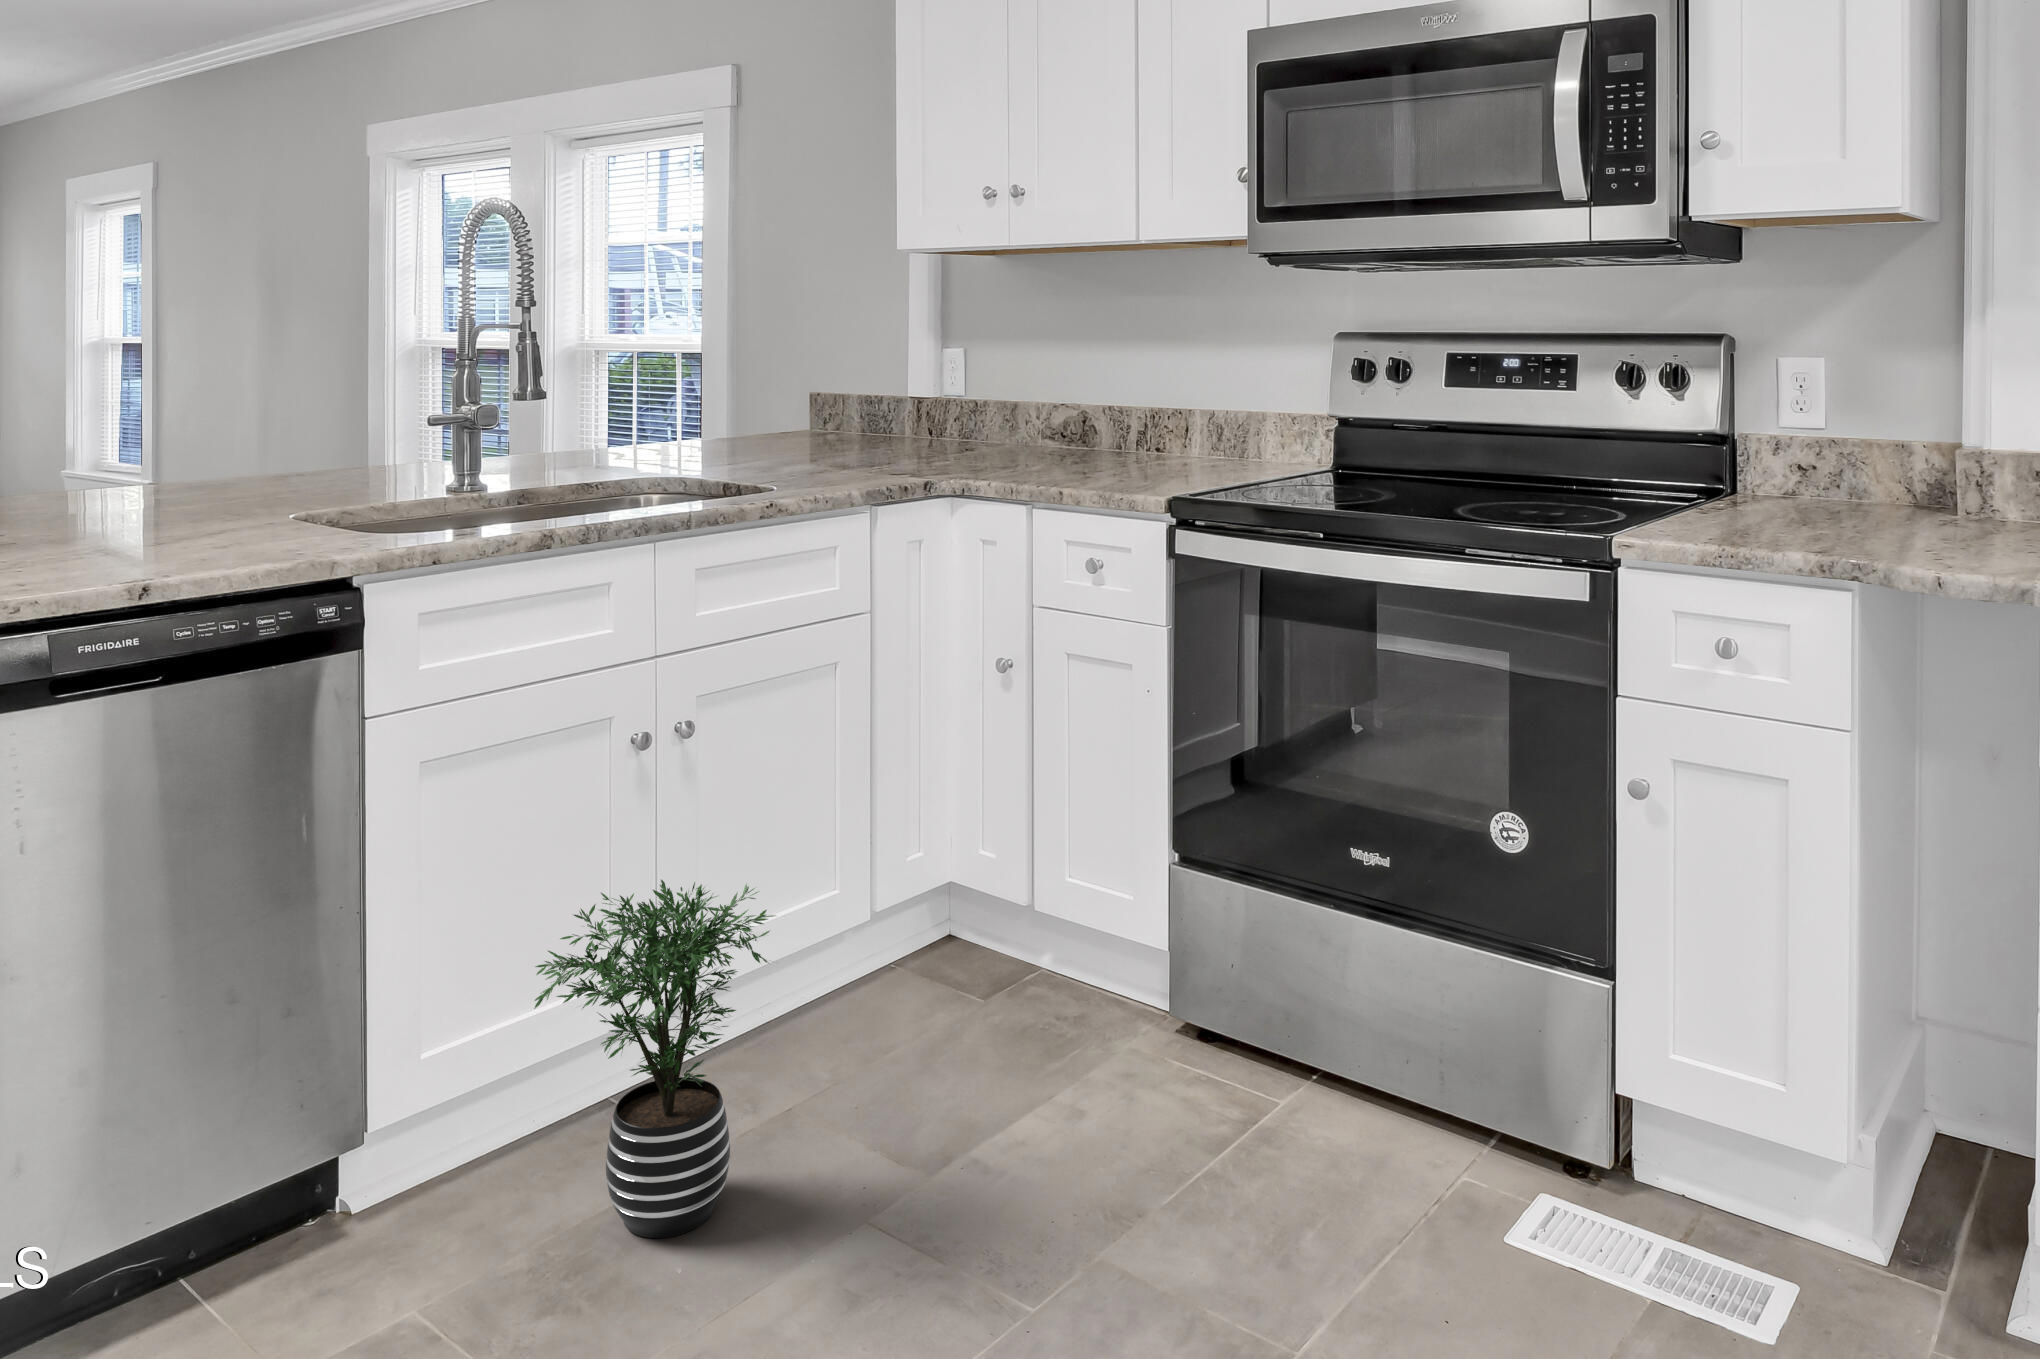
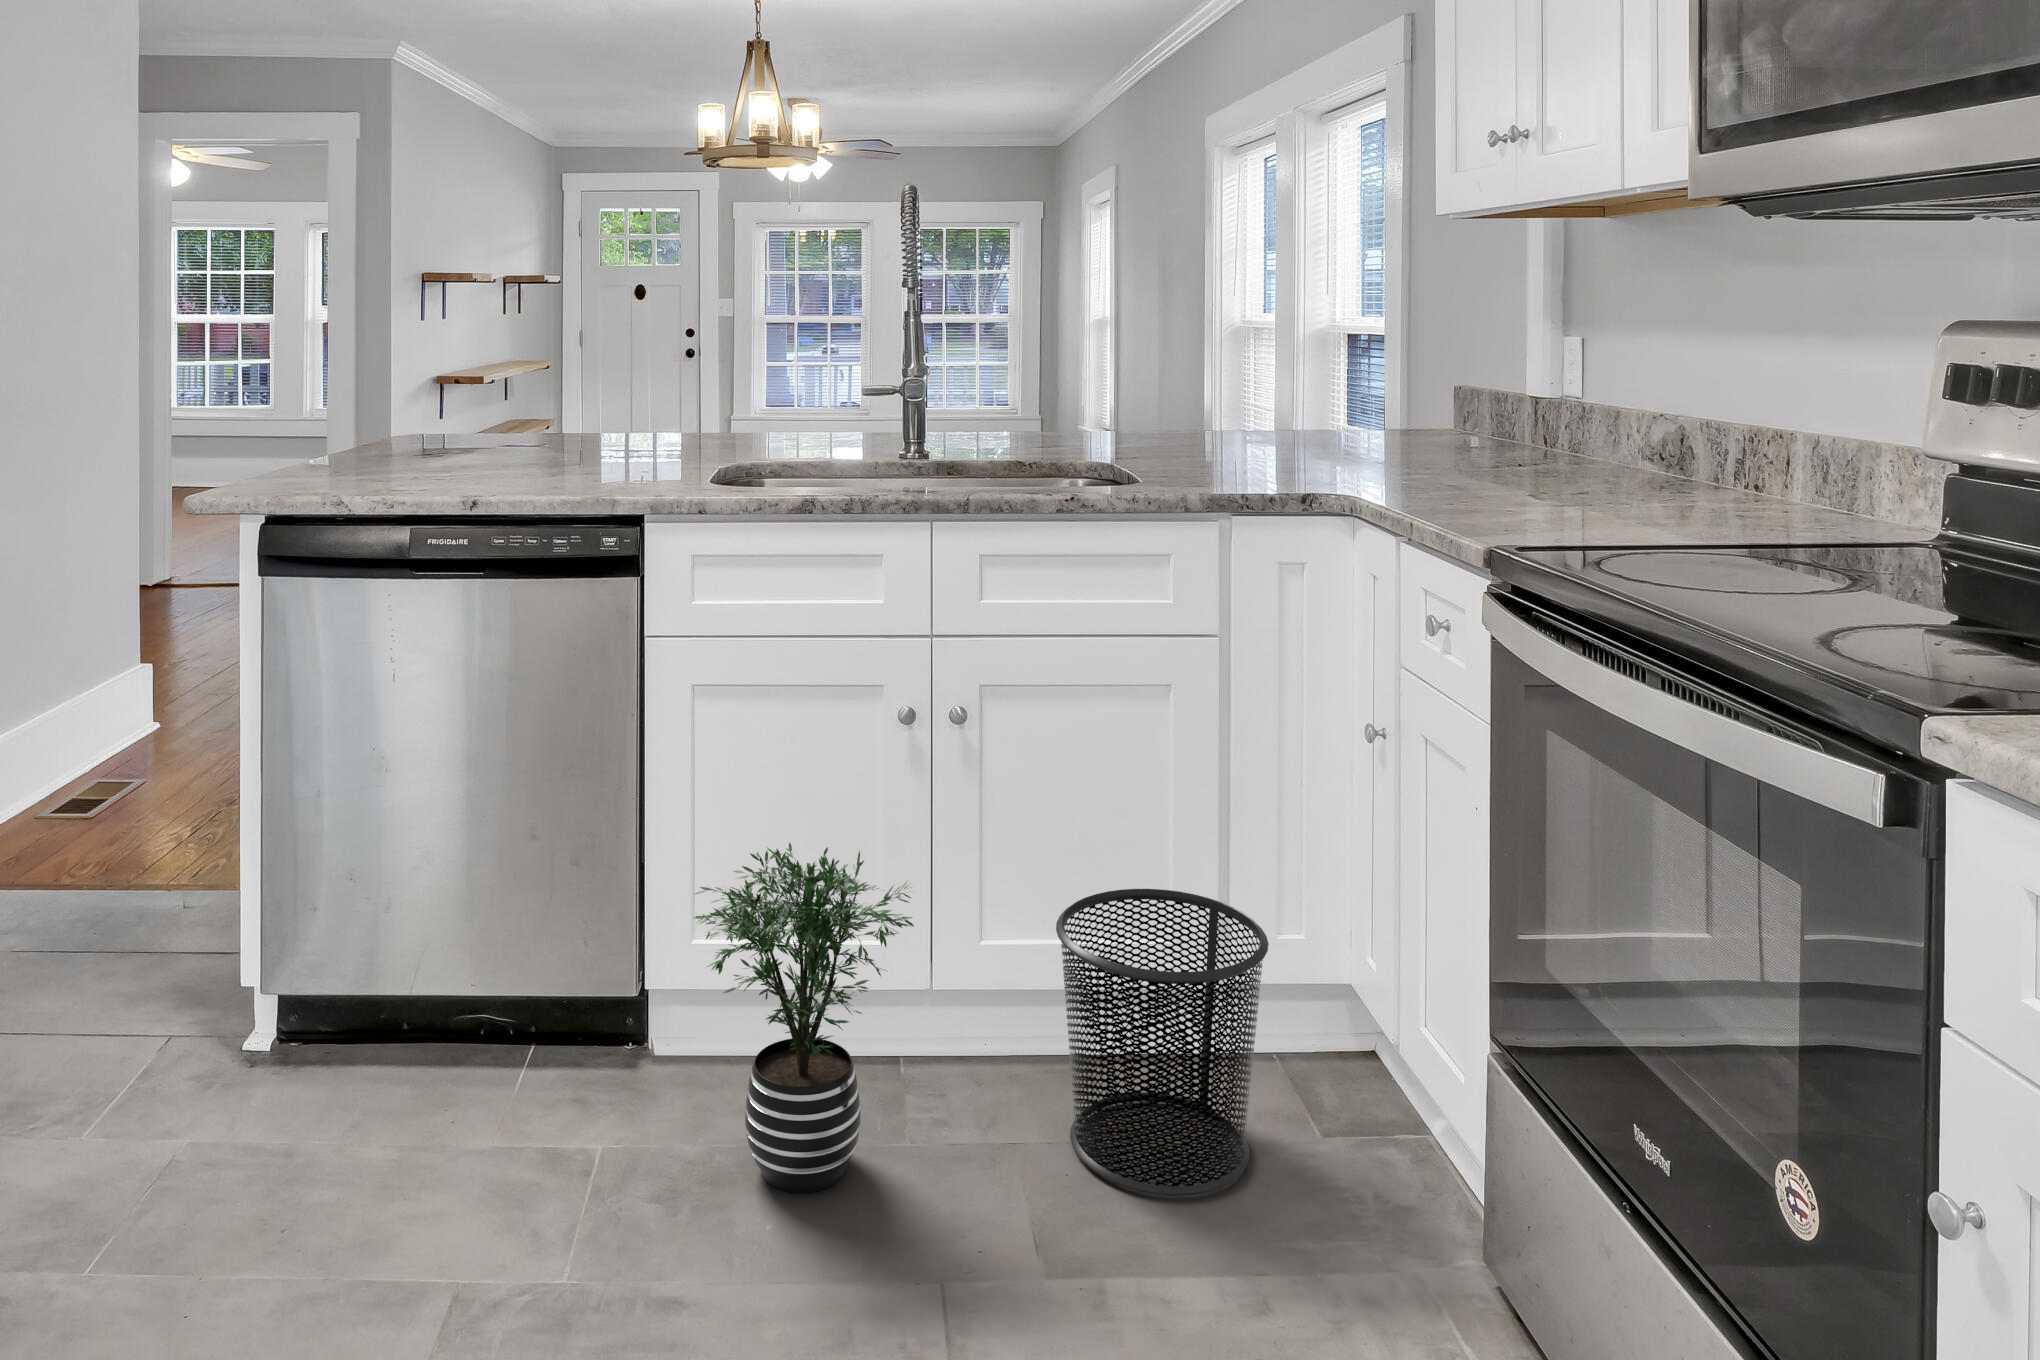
waste bin: none [815,836,999,1093] -> present [1056,889,1269,1196]

